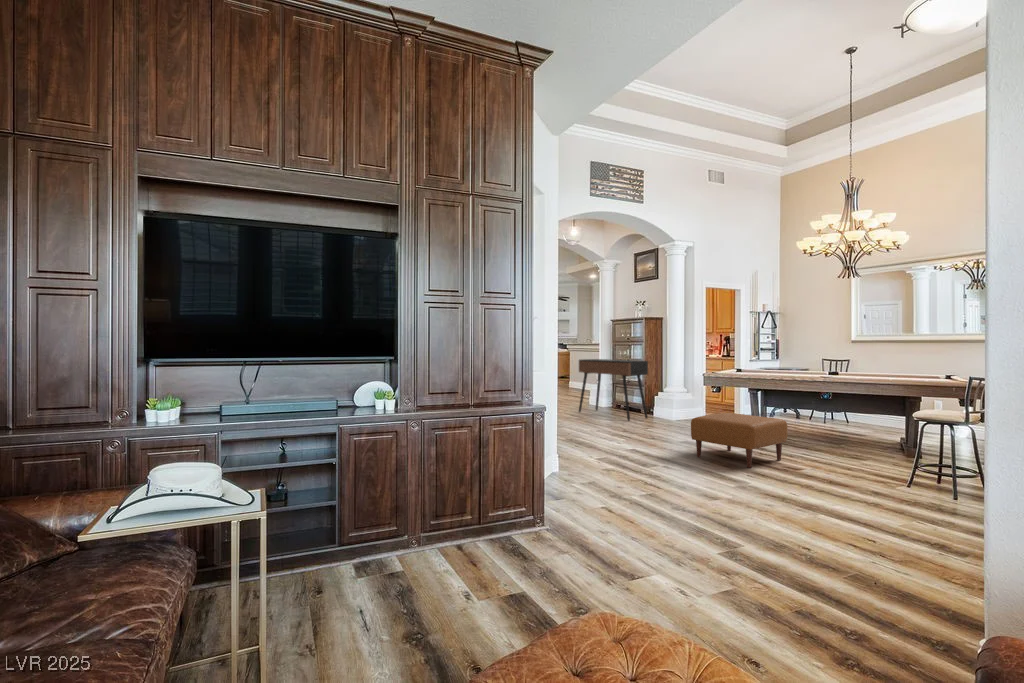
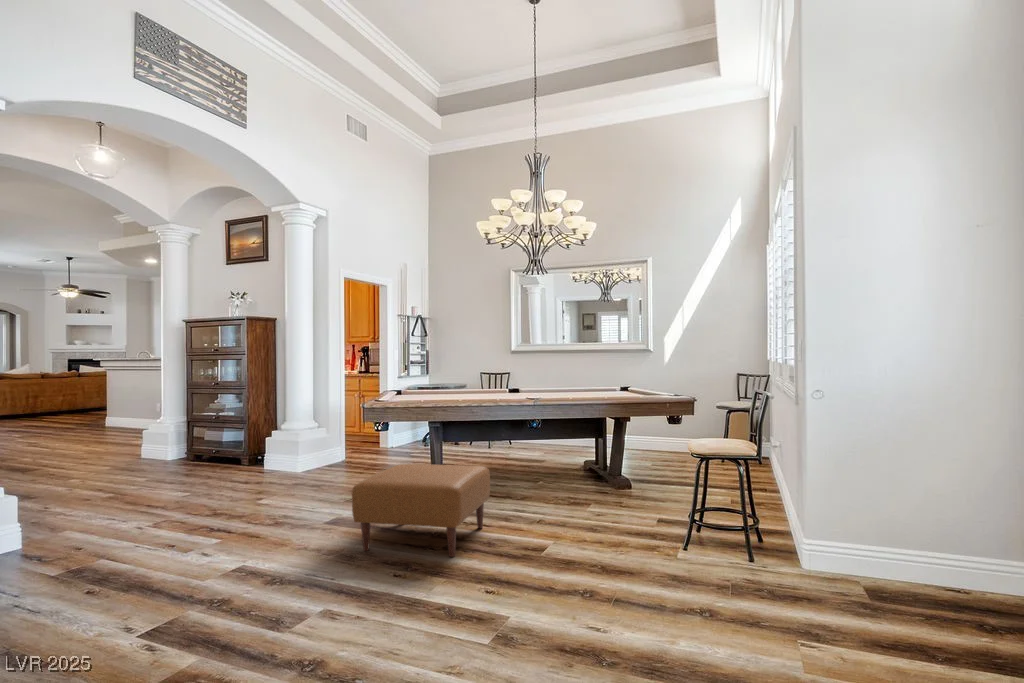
console table: present [579,359,648,421] -> none [124,386,256,489]

